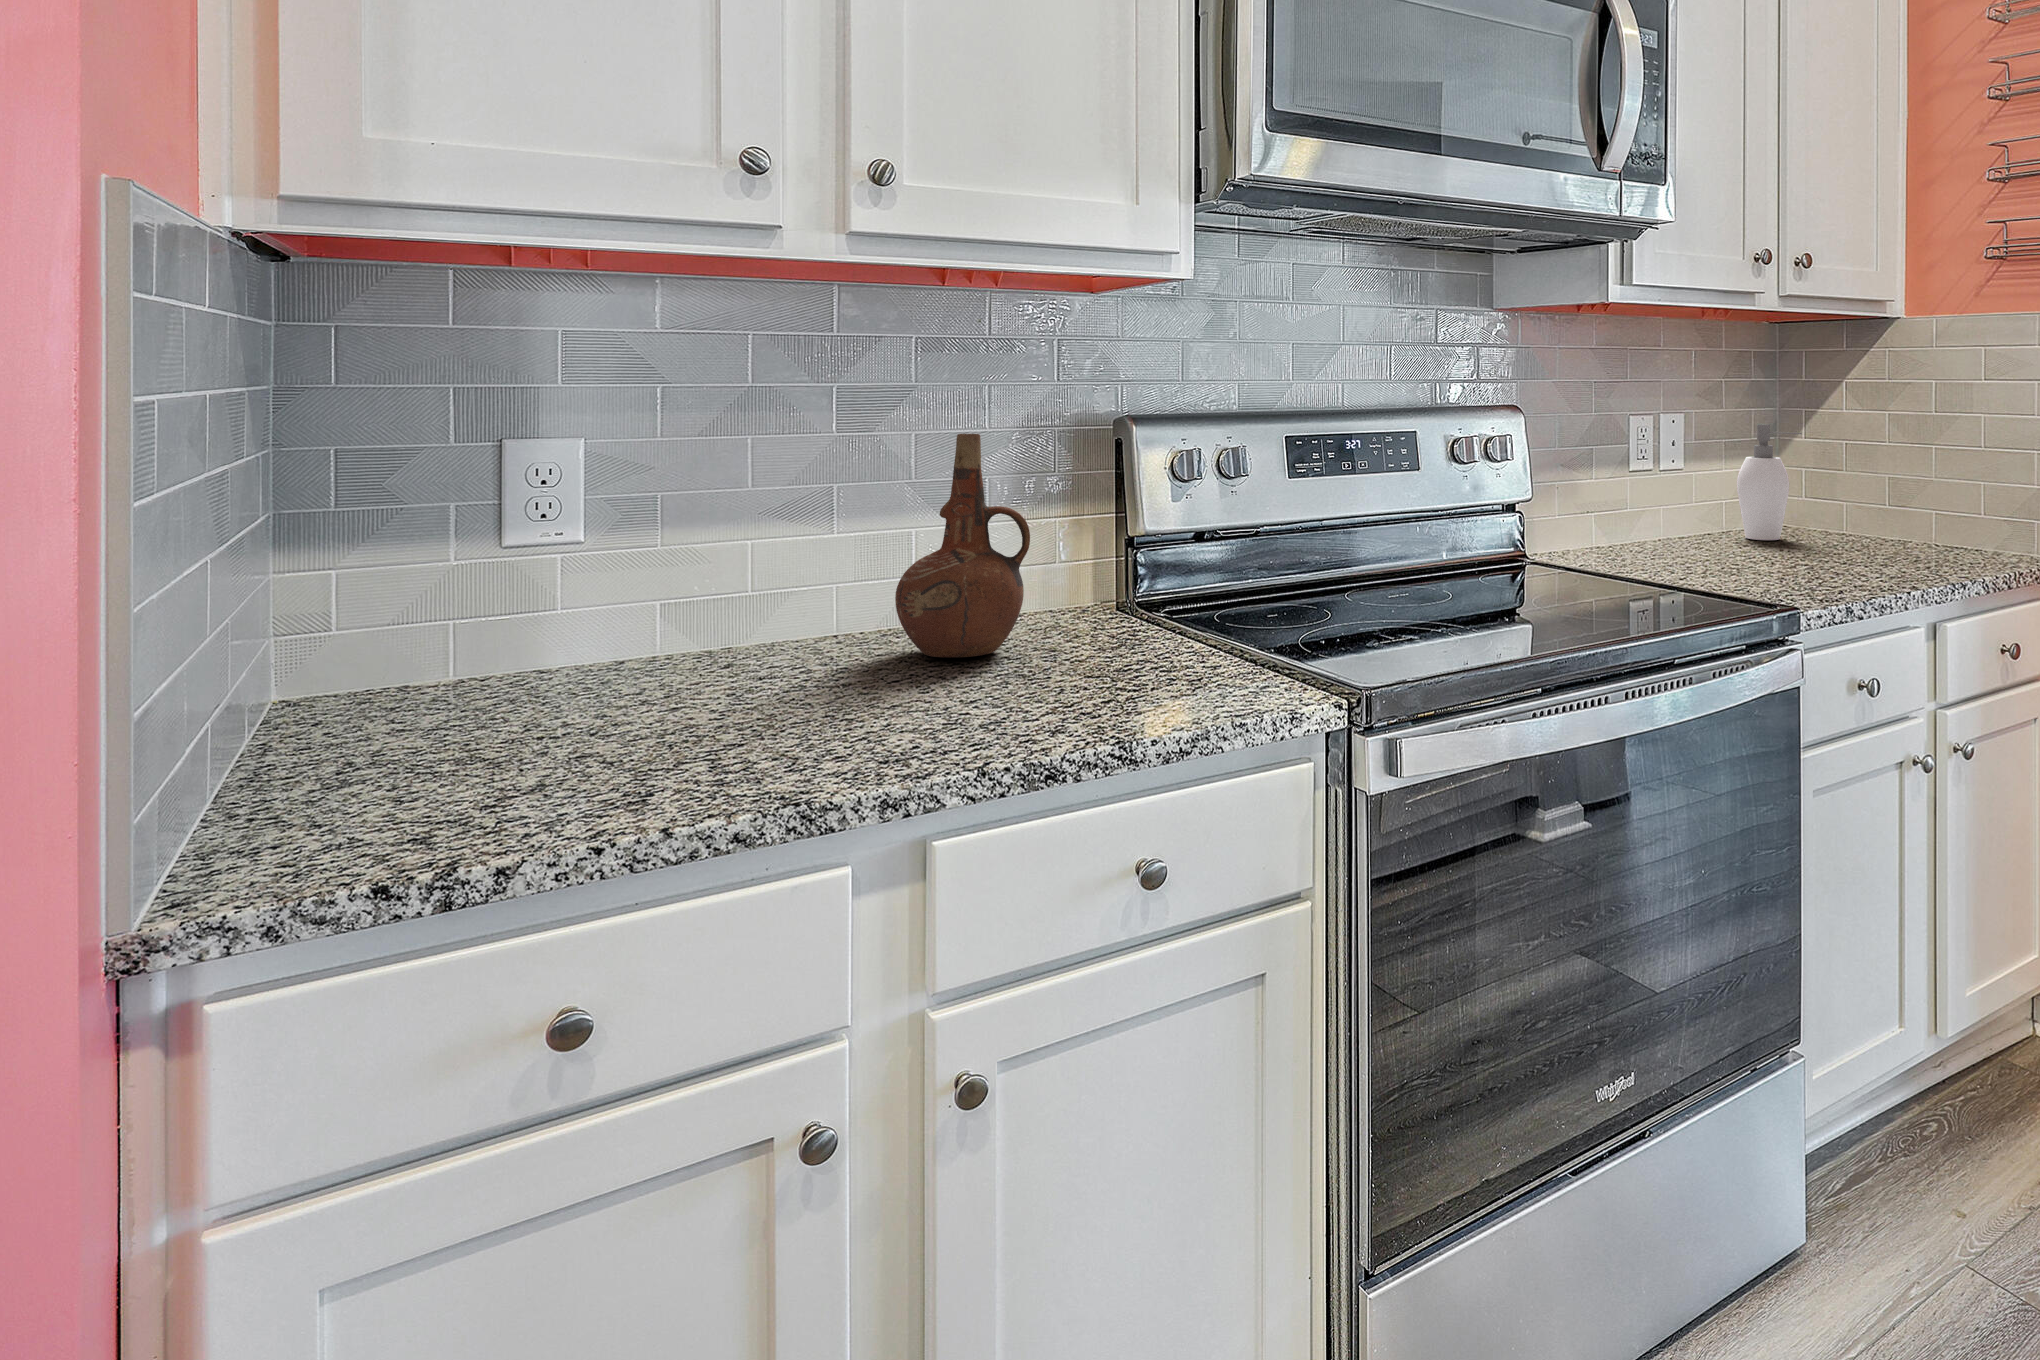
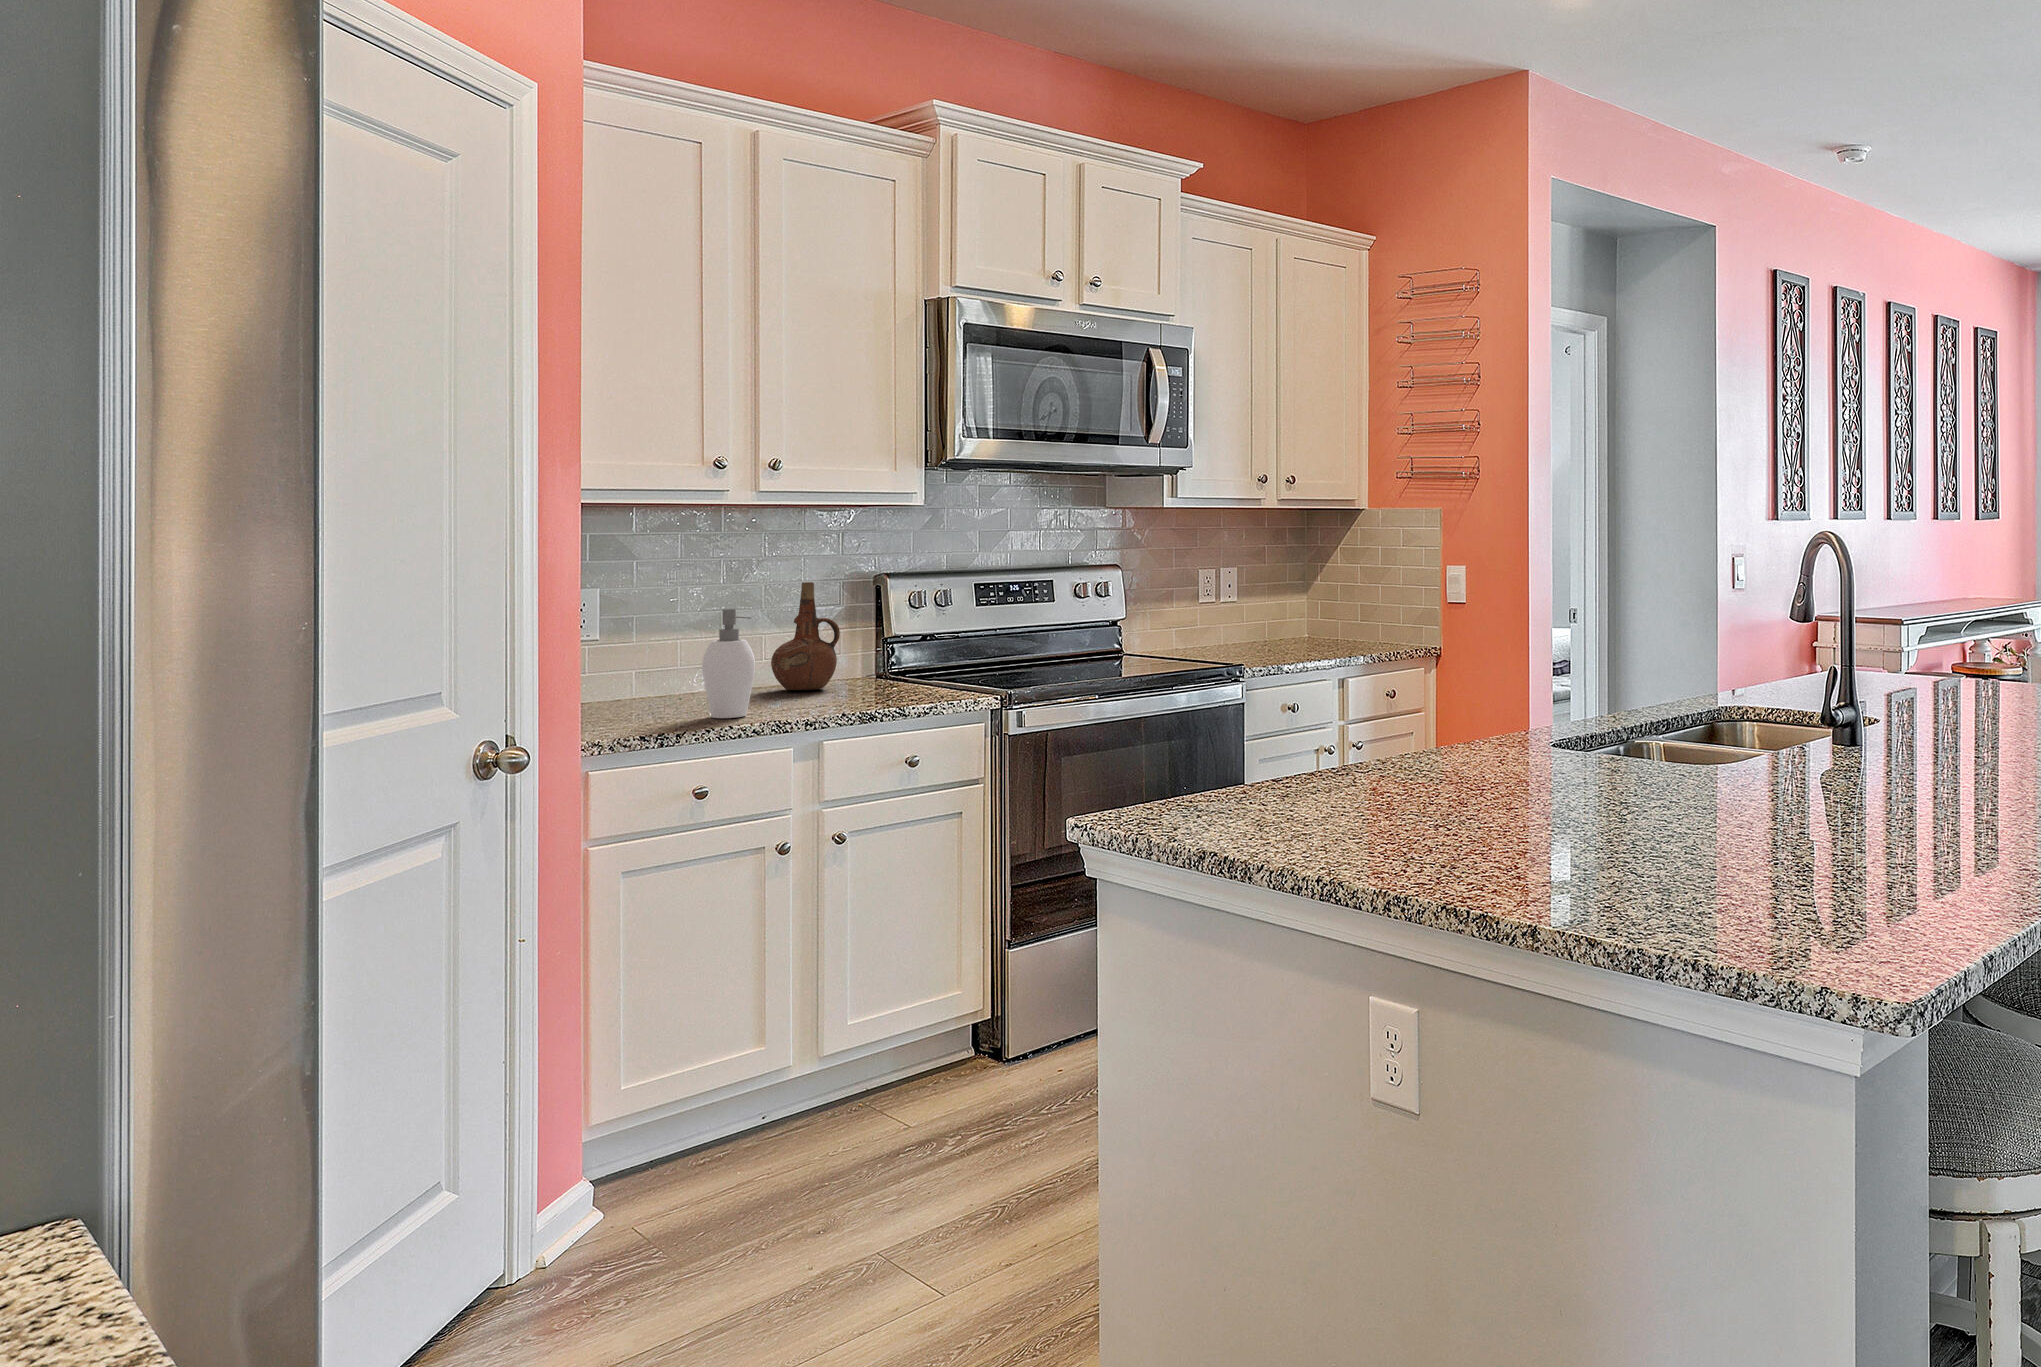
soap dispenser: present [1737,424,1802,540] -> present [702,609,755,718]

